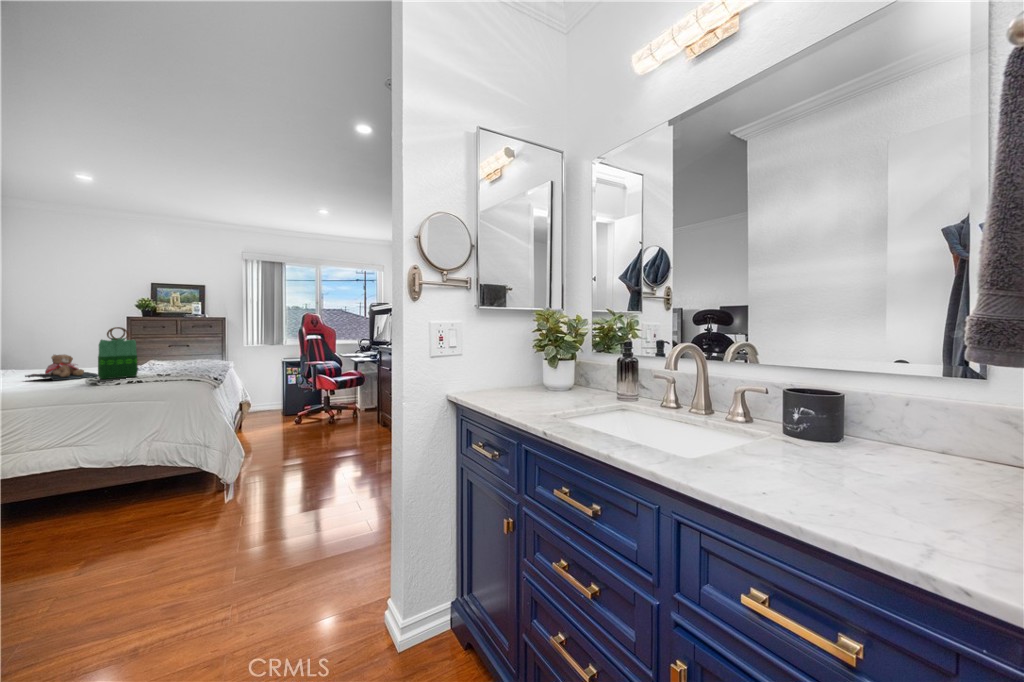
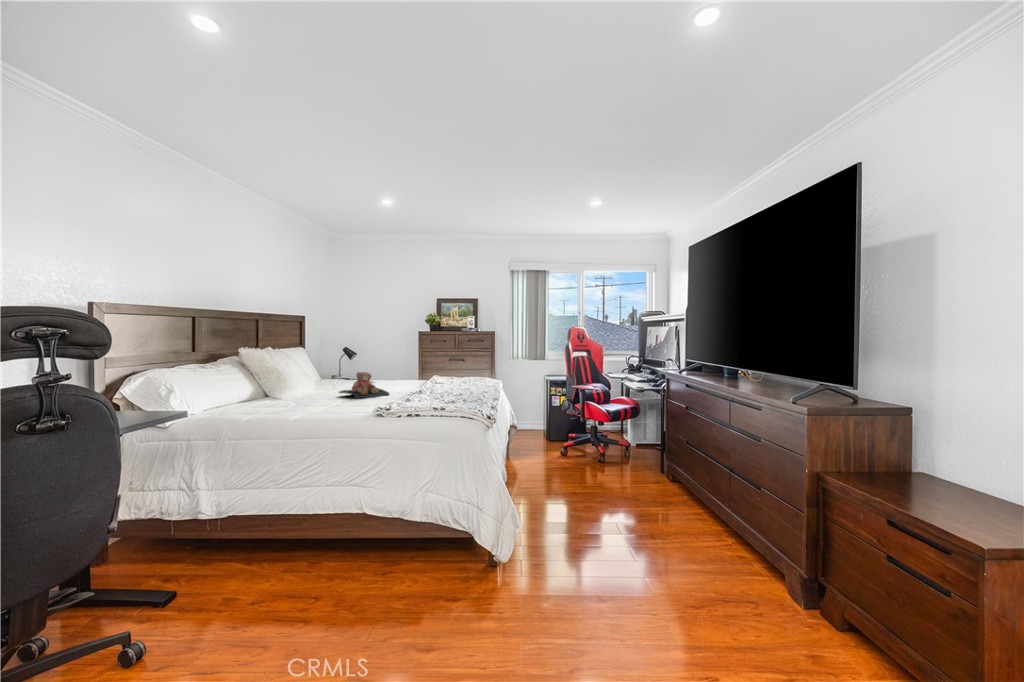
tote bag: present [98,327,138,379] -> none [387,345,418,400]

